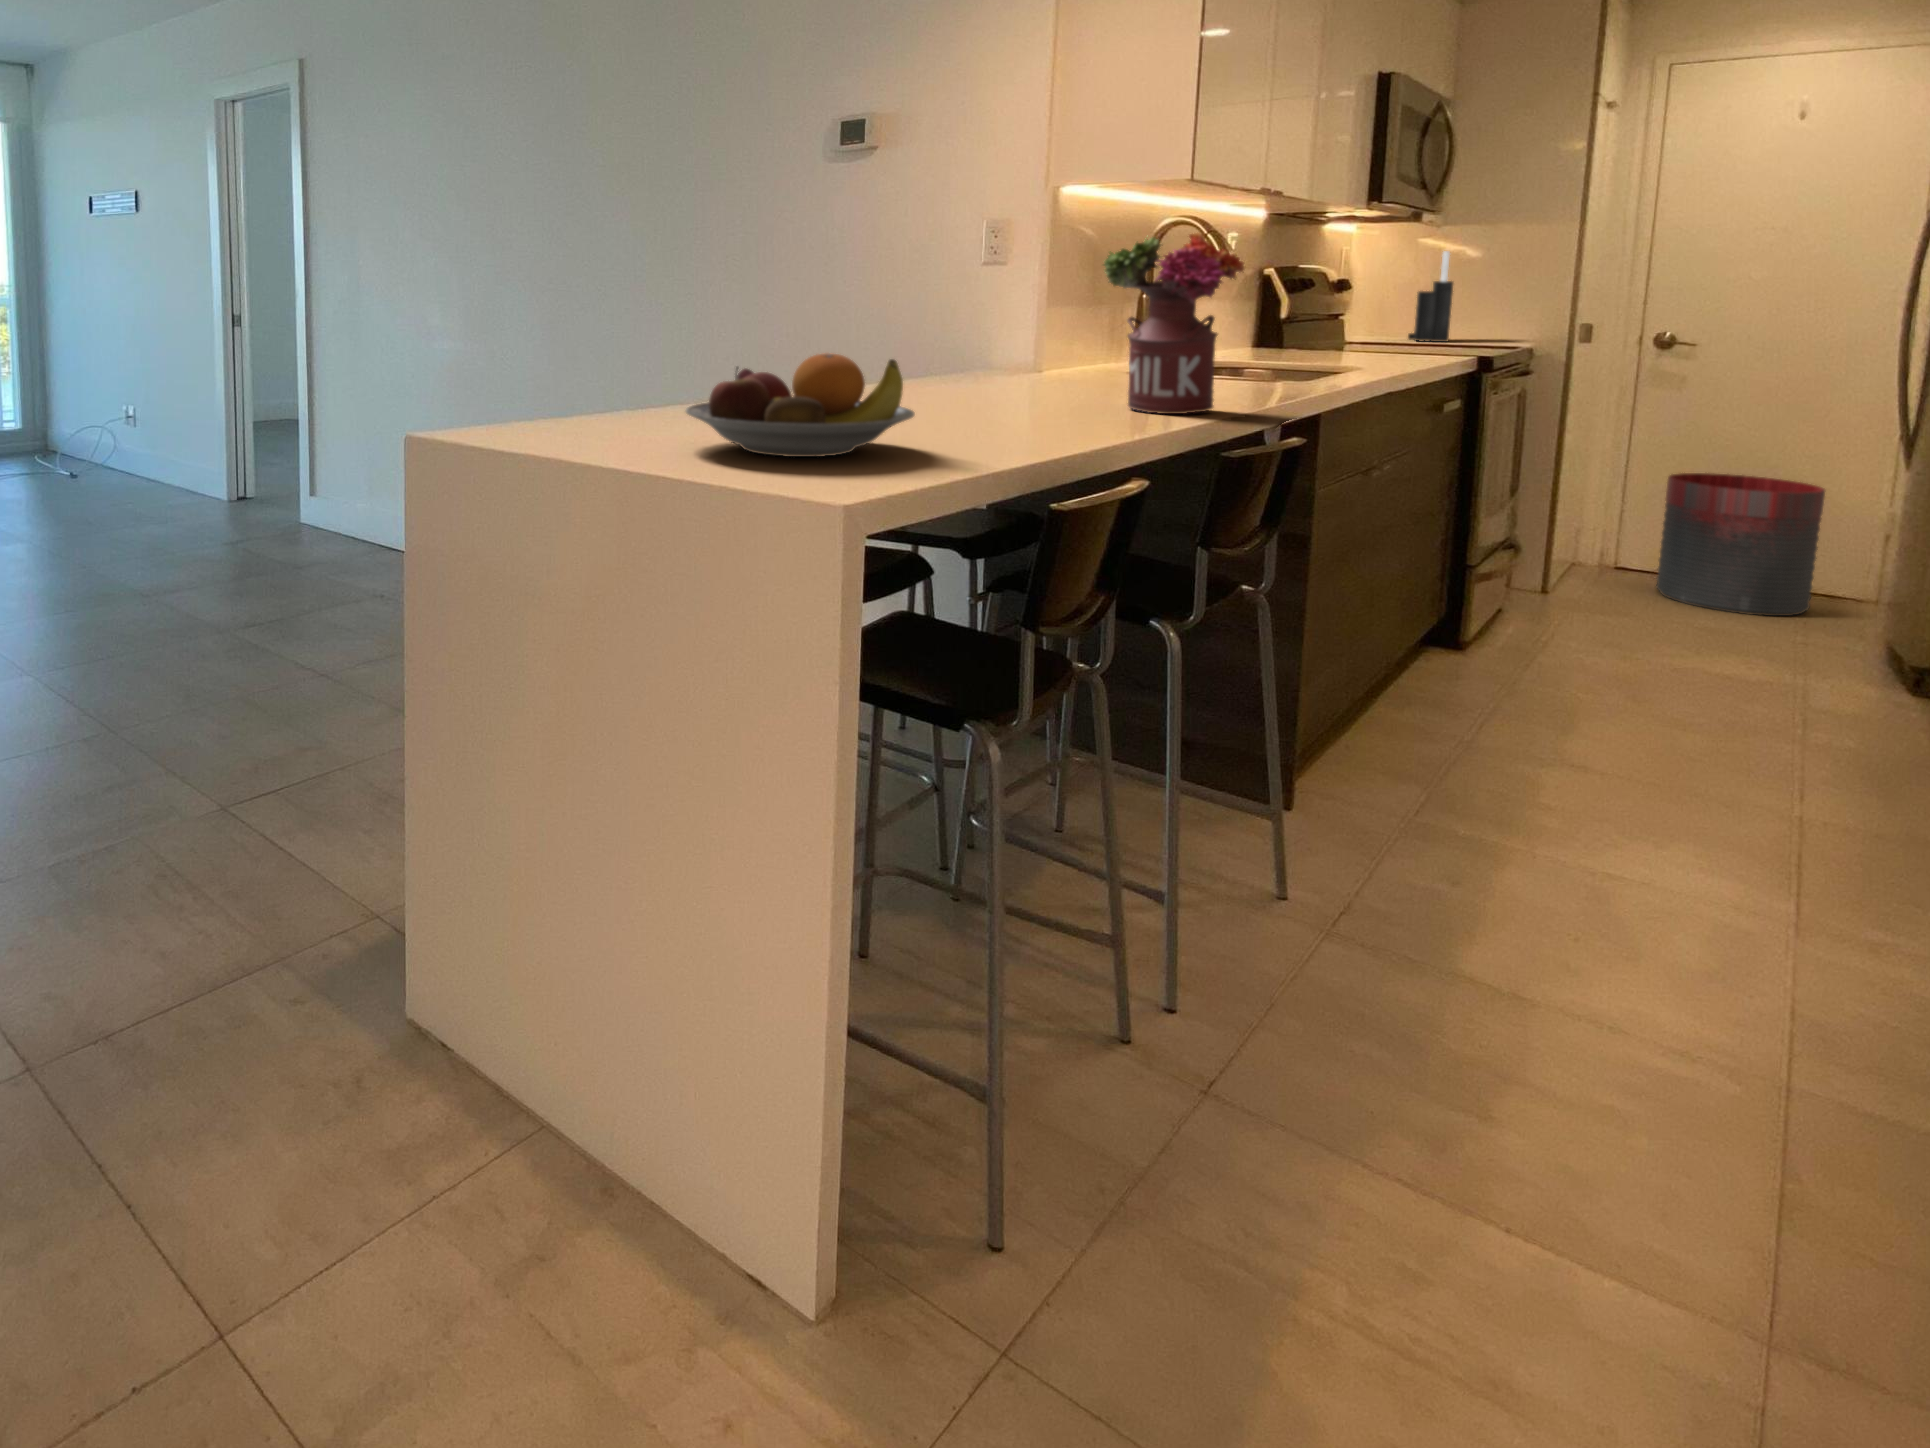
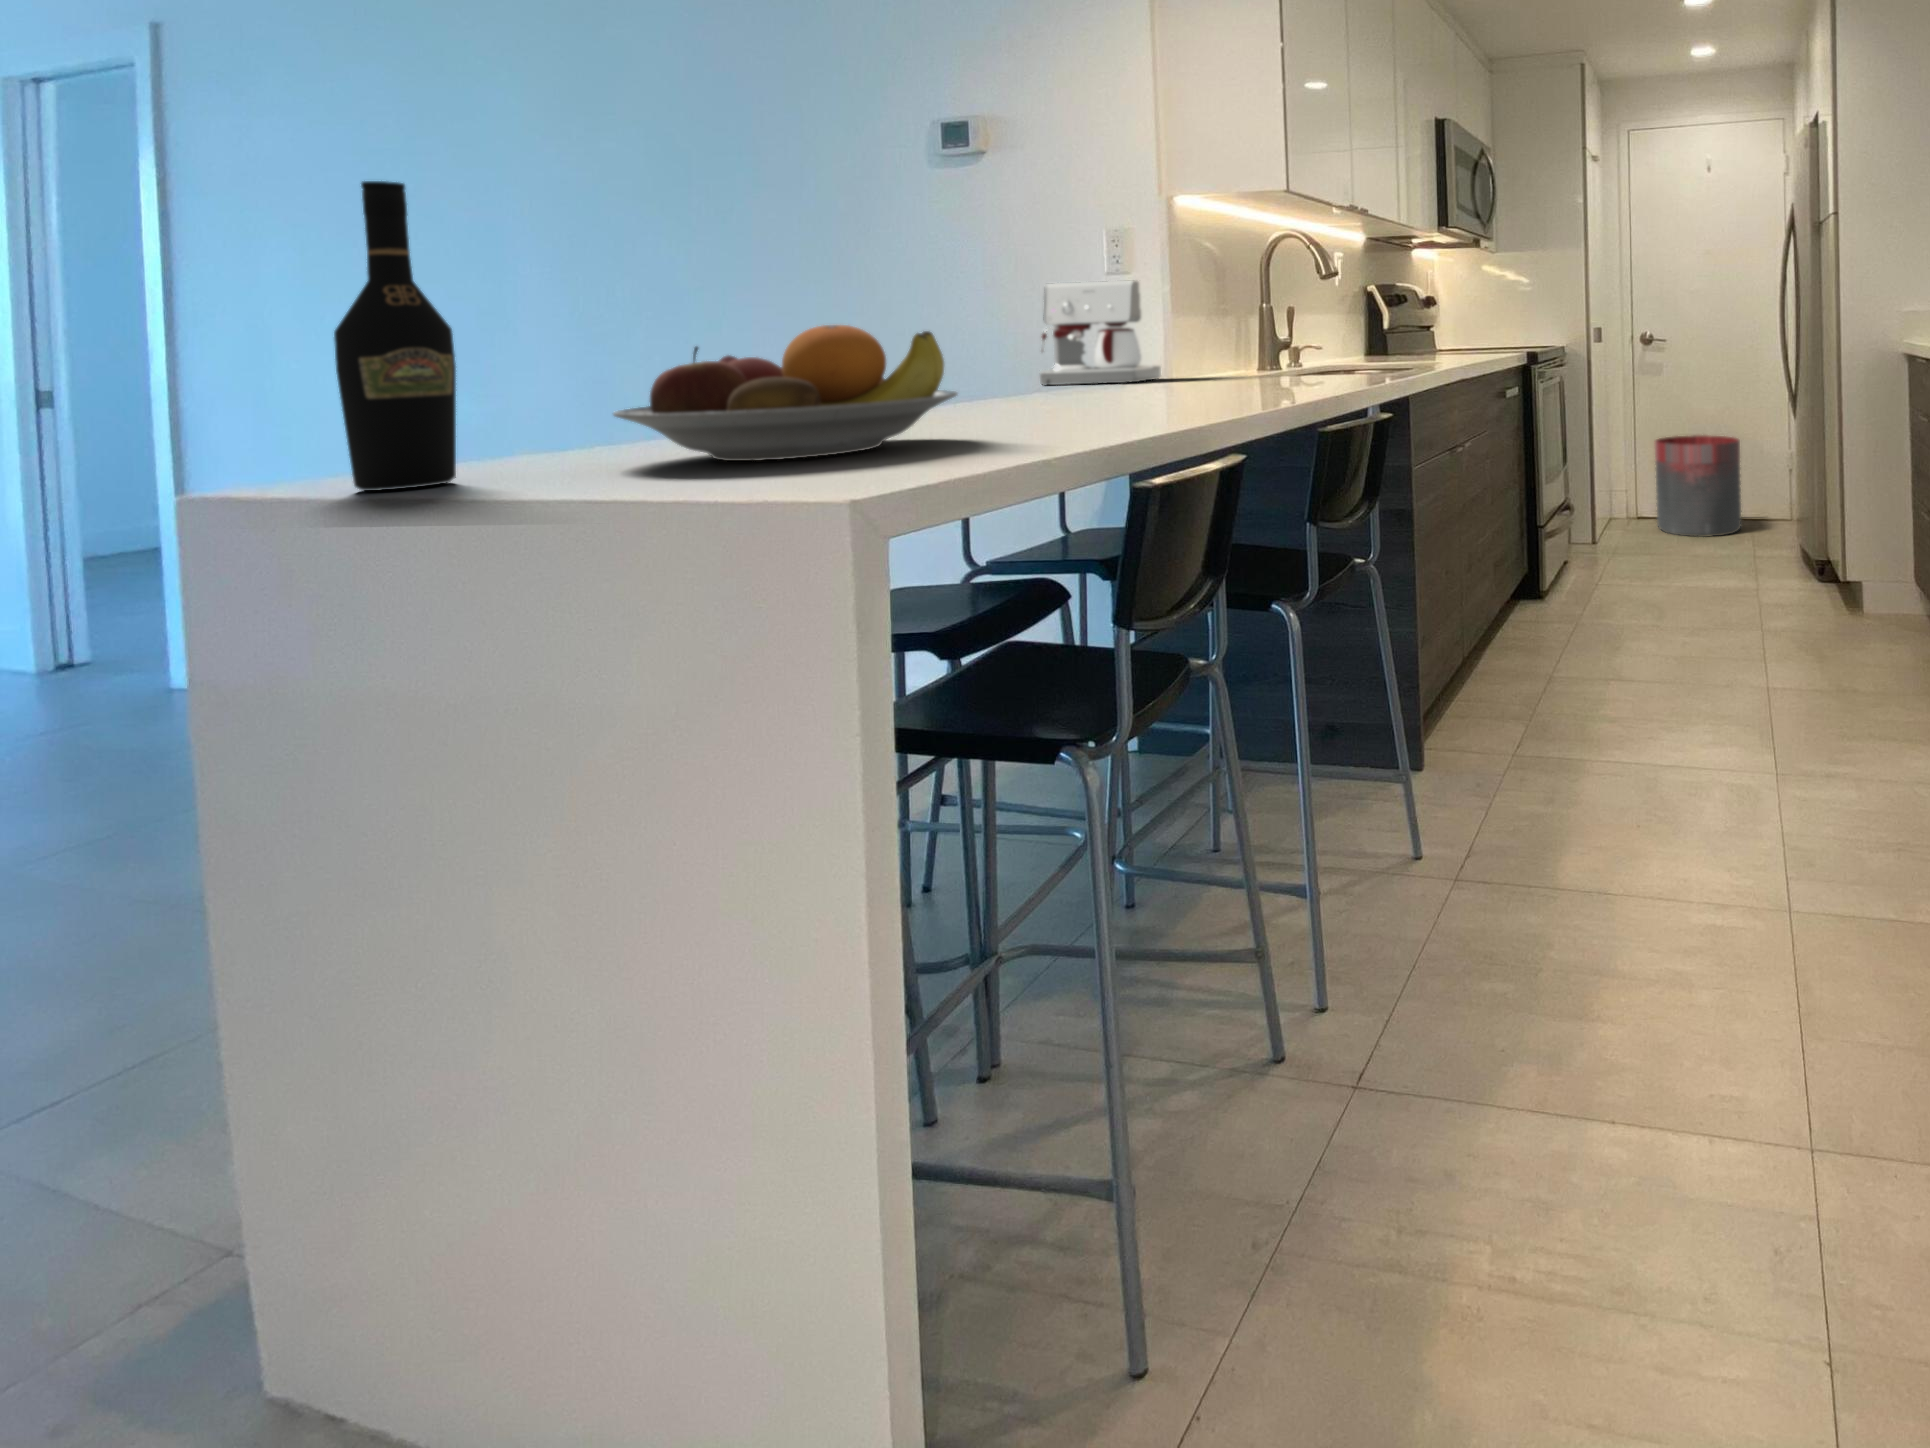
flower arrangement: present [1104,232,1245,414] -> none [1197,215,1328,396]
knife block: present [1408,251,1453,342] -> none [1482,274,1509,348]
wine bottle: none [551,254,607,456] -> present [334,181,456,491]
coffee maker: none [915,275,1034,375] -> present [1040,281,1161,385]

